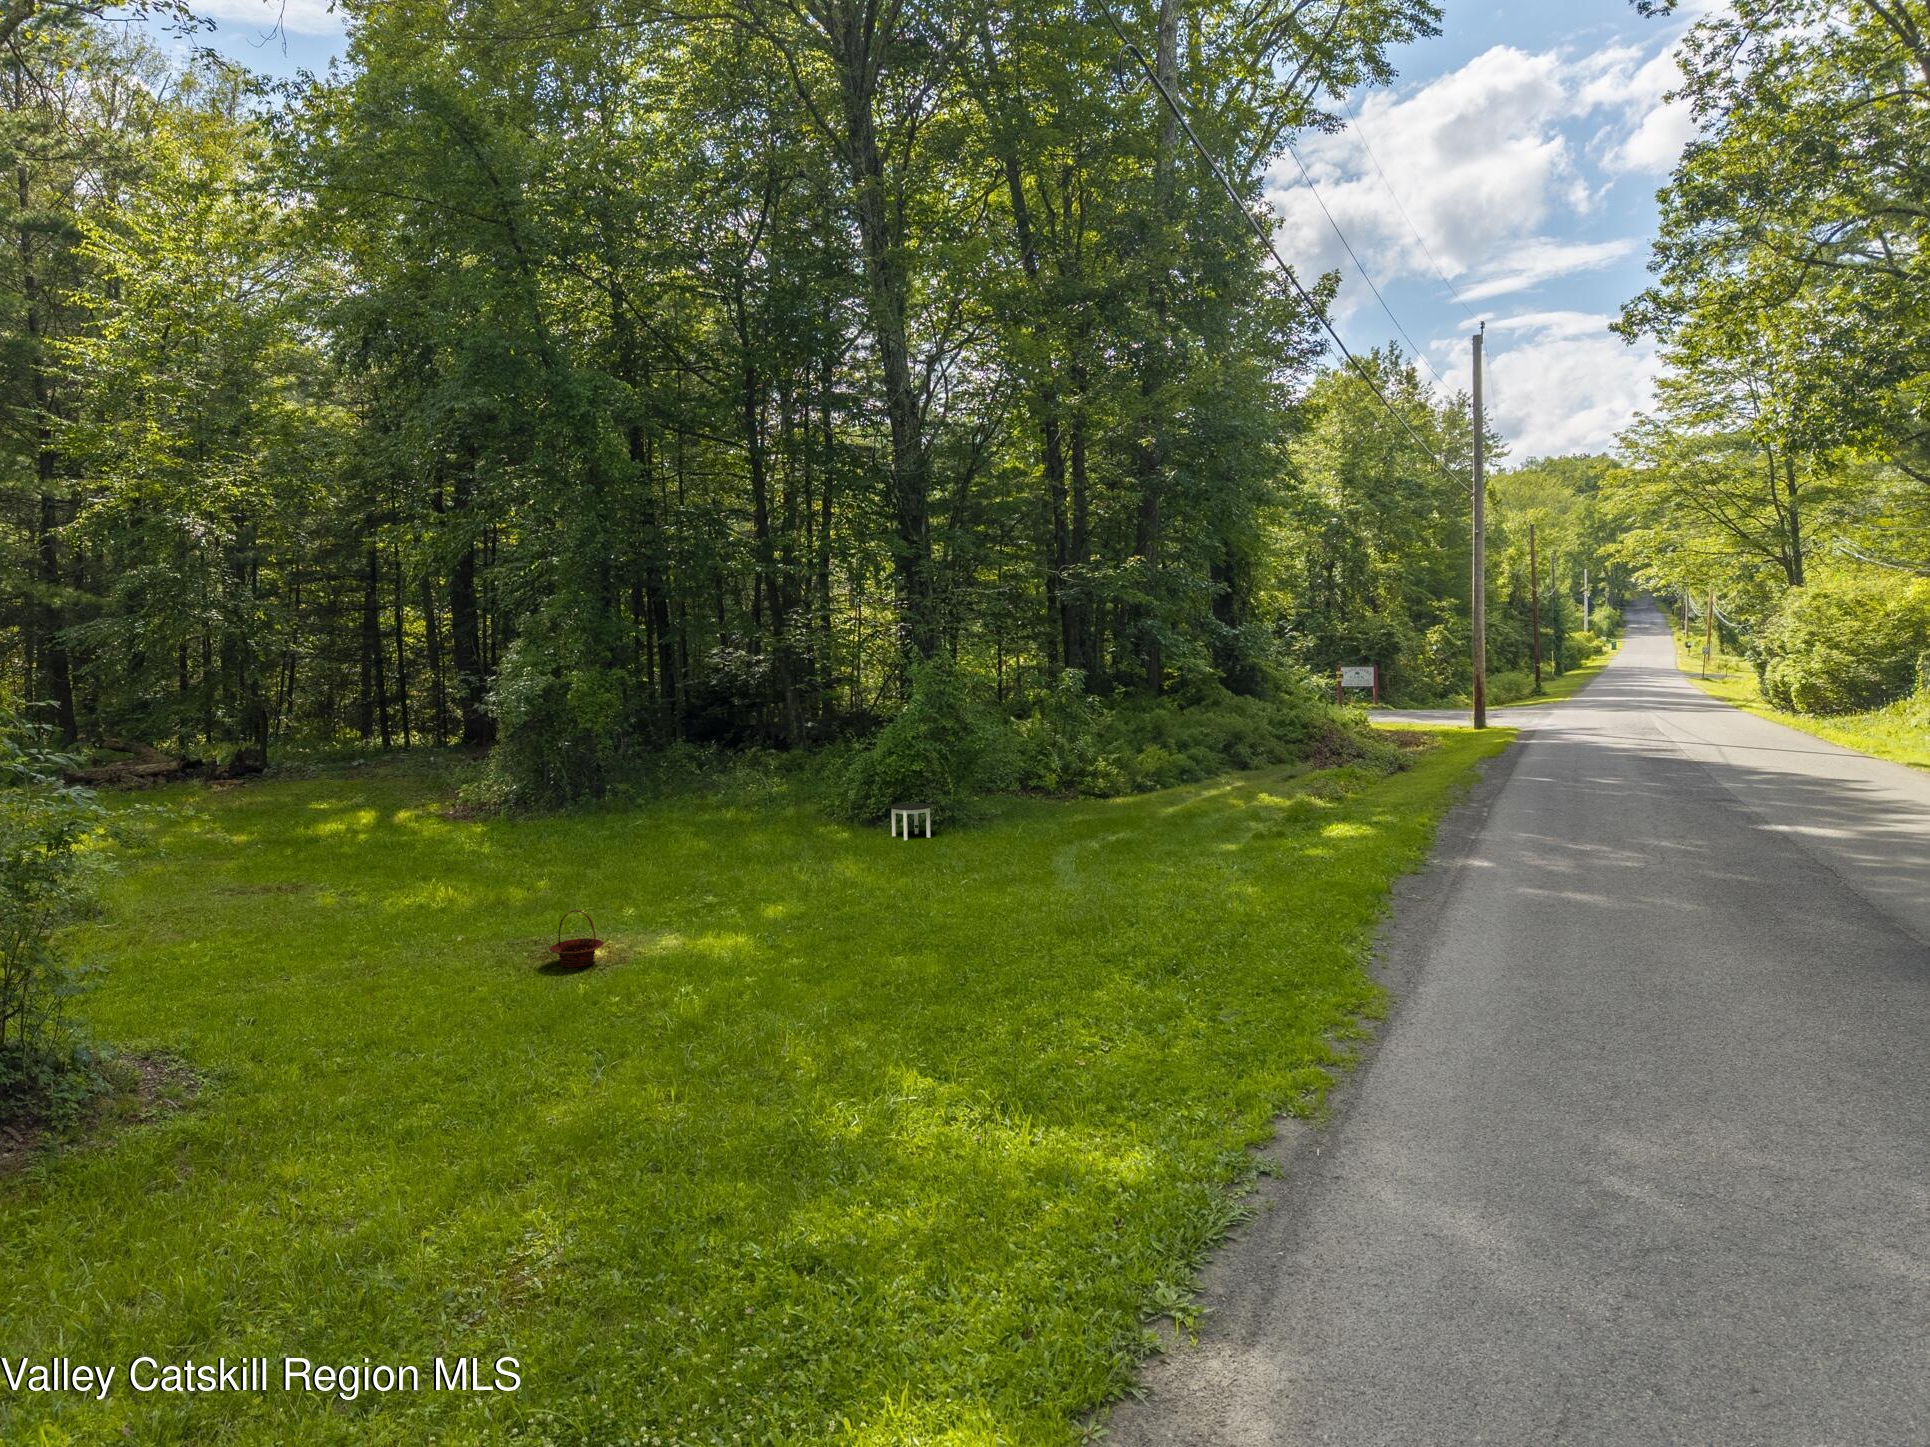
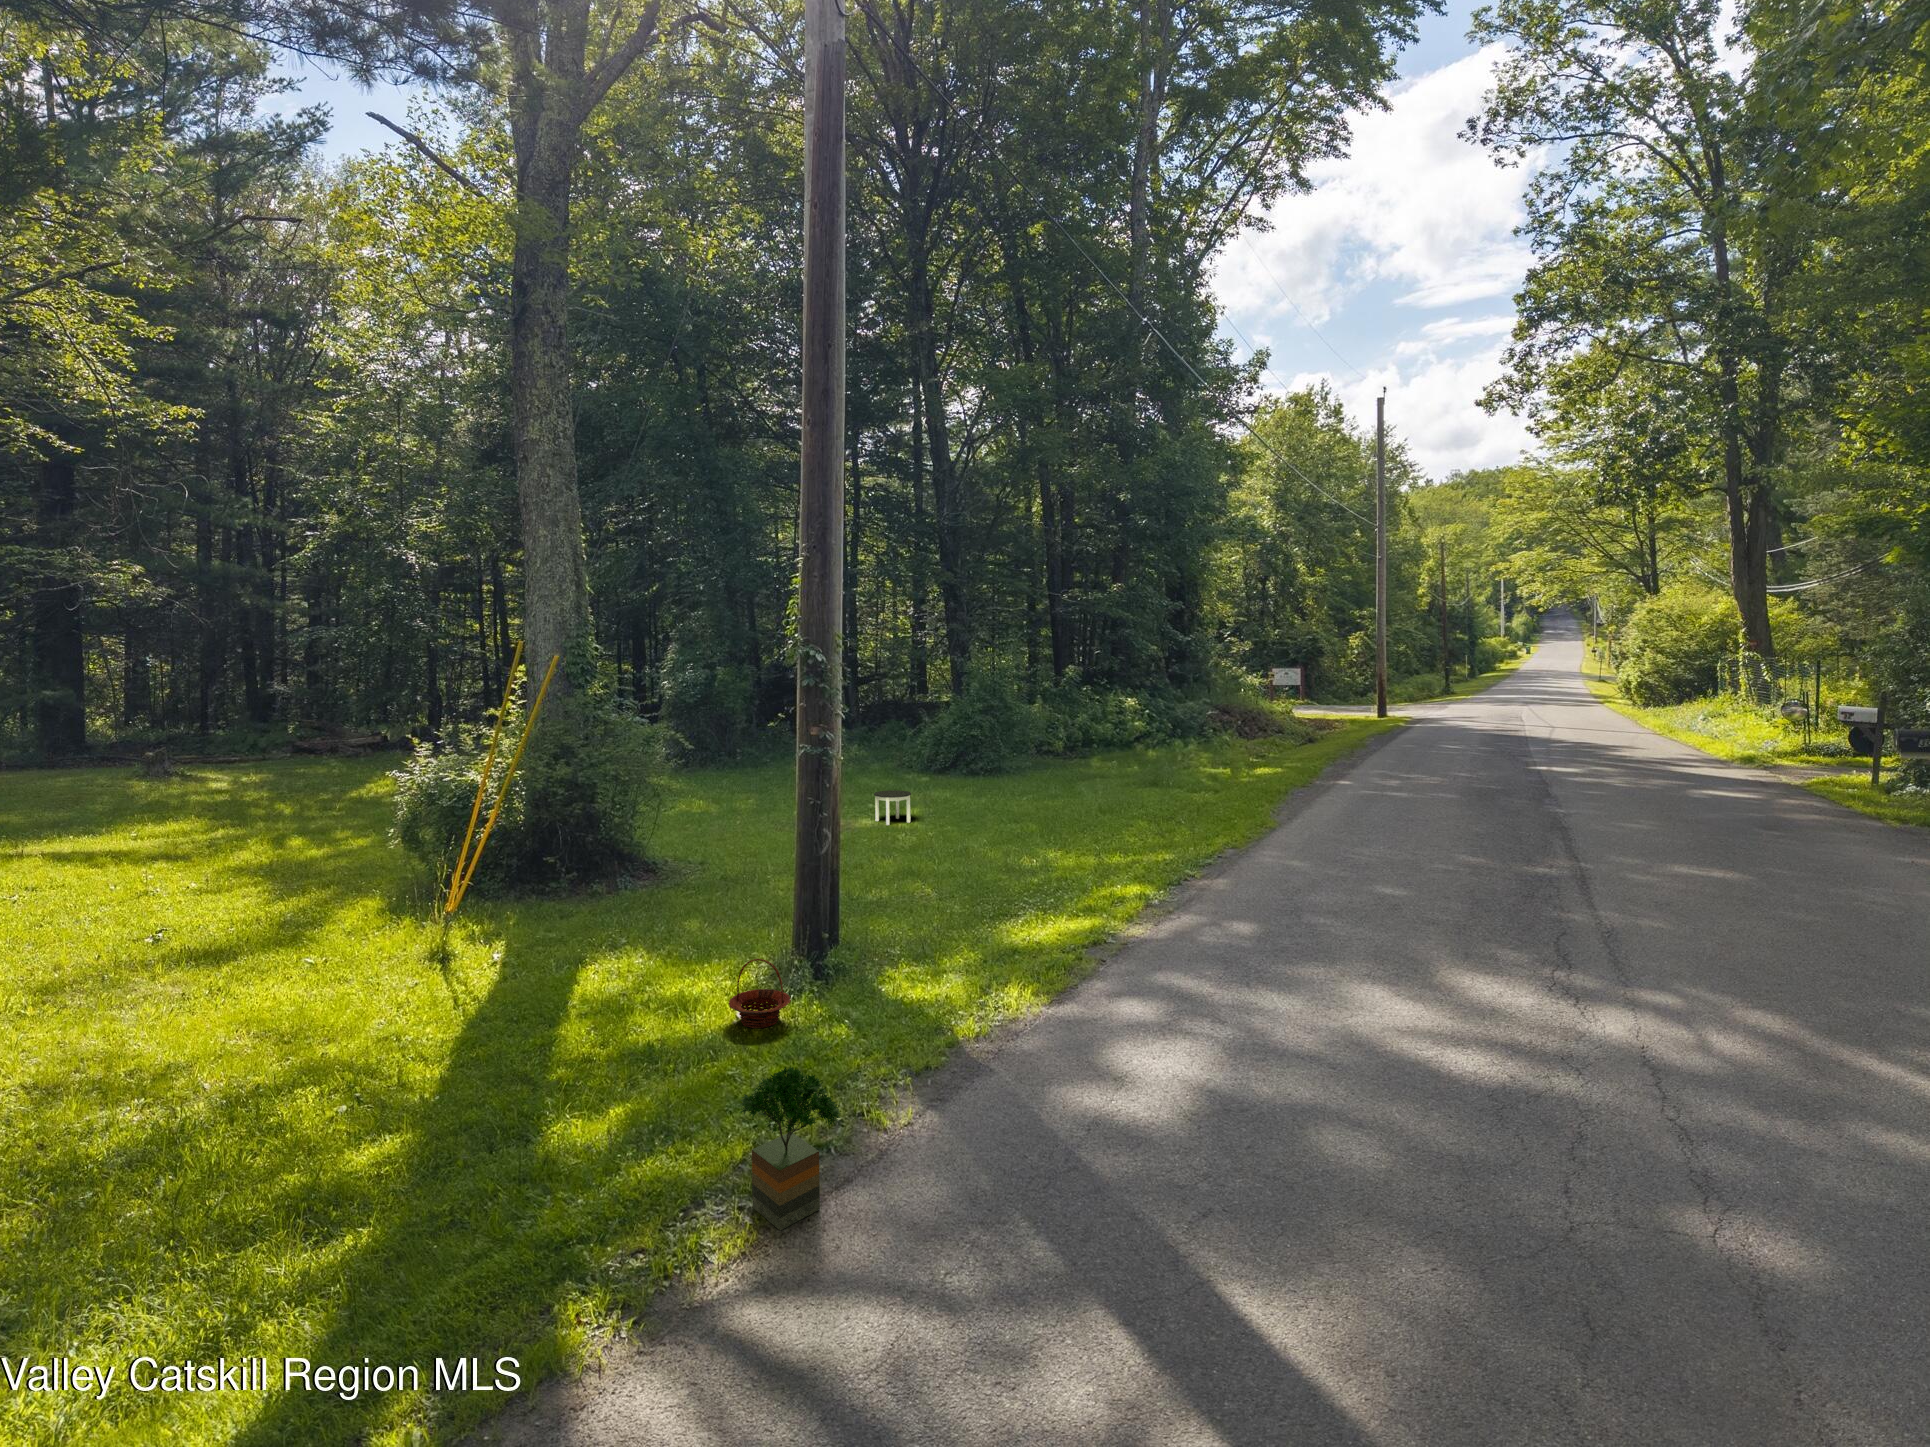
basket: present [550,910,604,968] -> present [729,959,791,1028]
potted tree: none [743,1072,850,1241] -> present [740,1067,841,1230]

